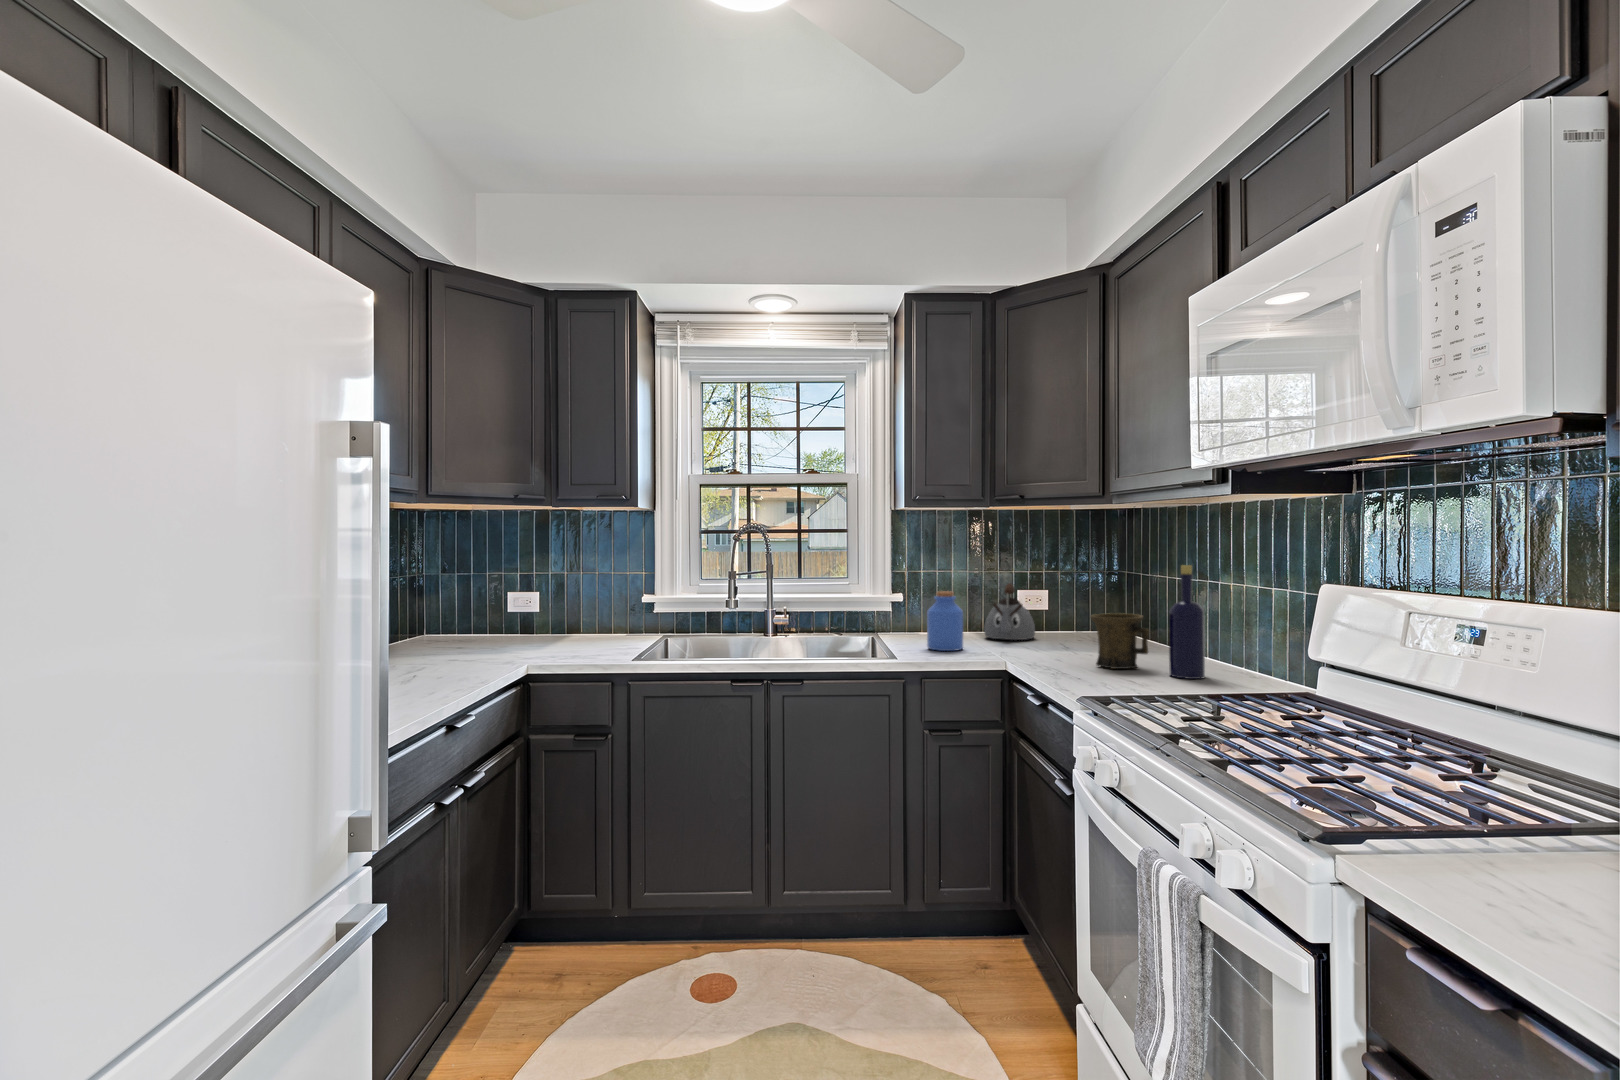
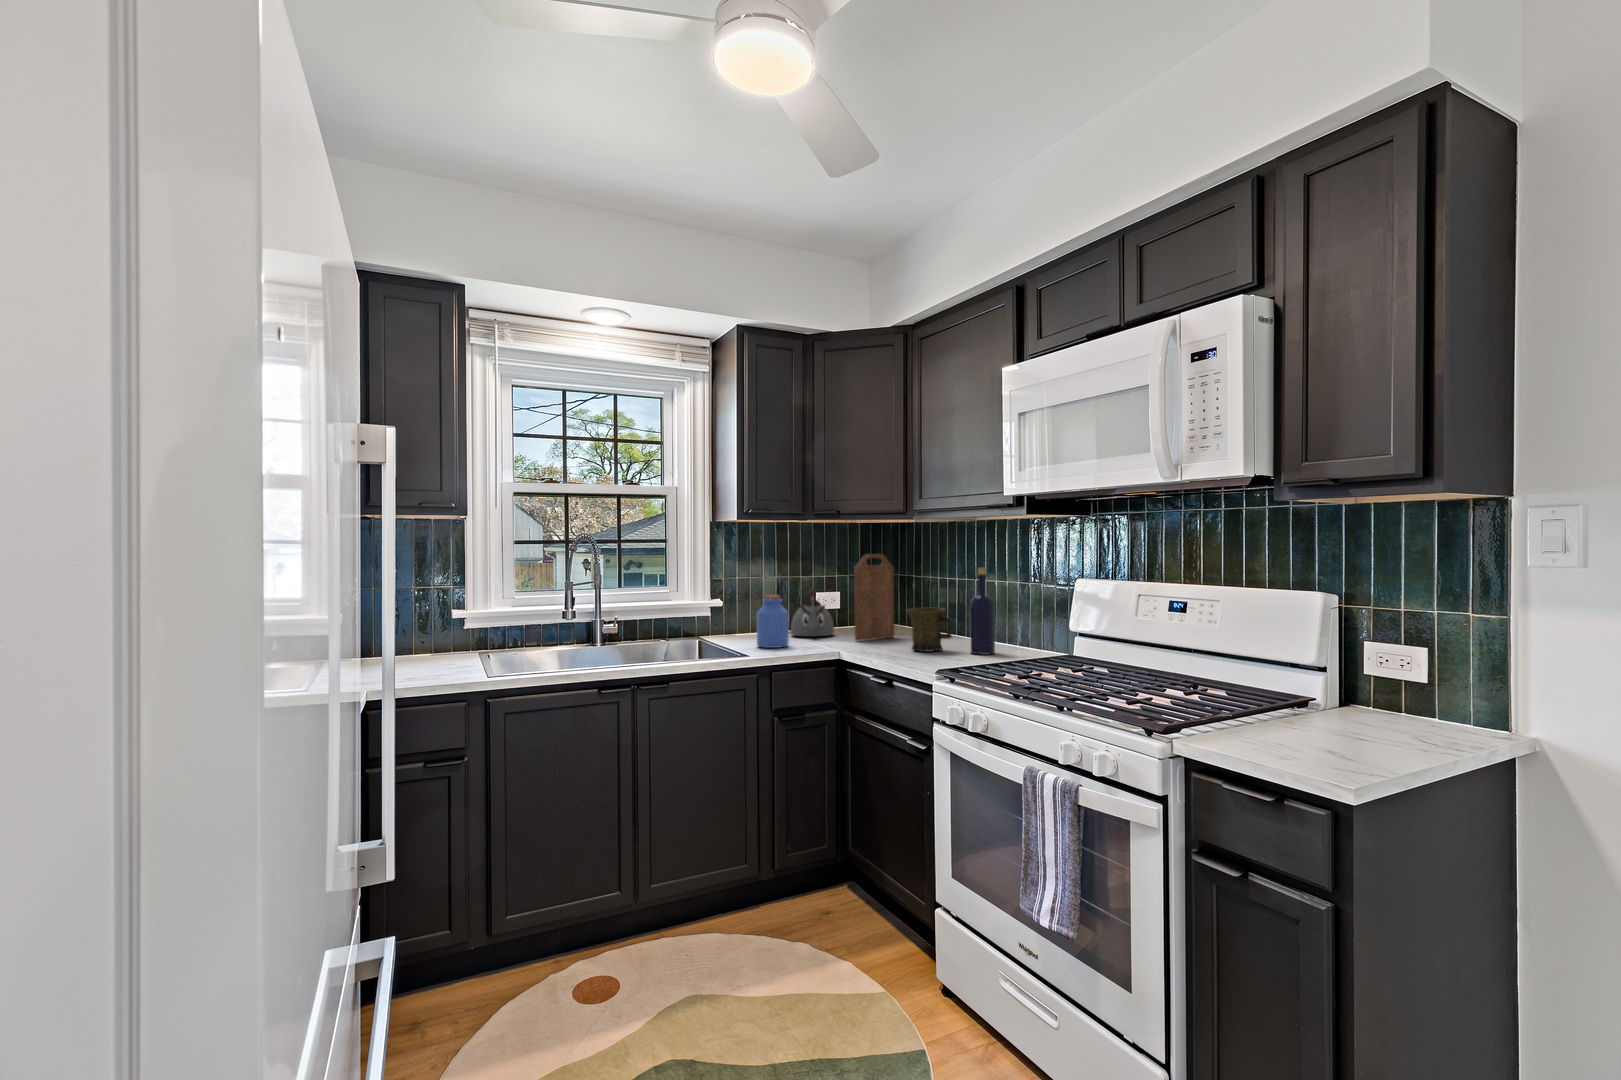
cutting board: none [1047,546,1103,648] -> present [854,554,894,641]

